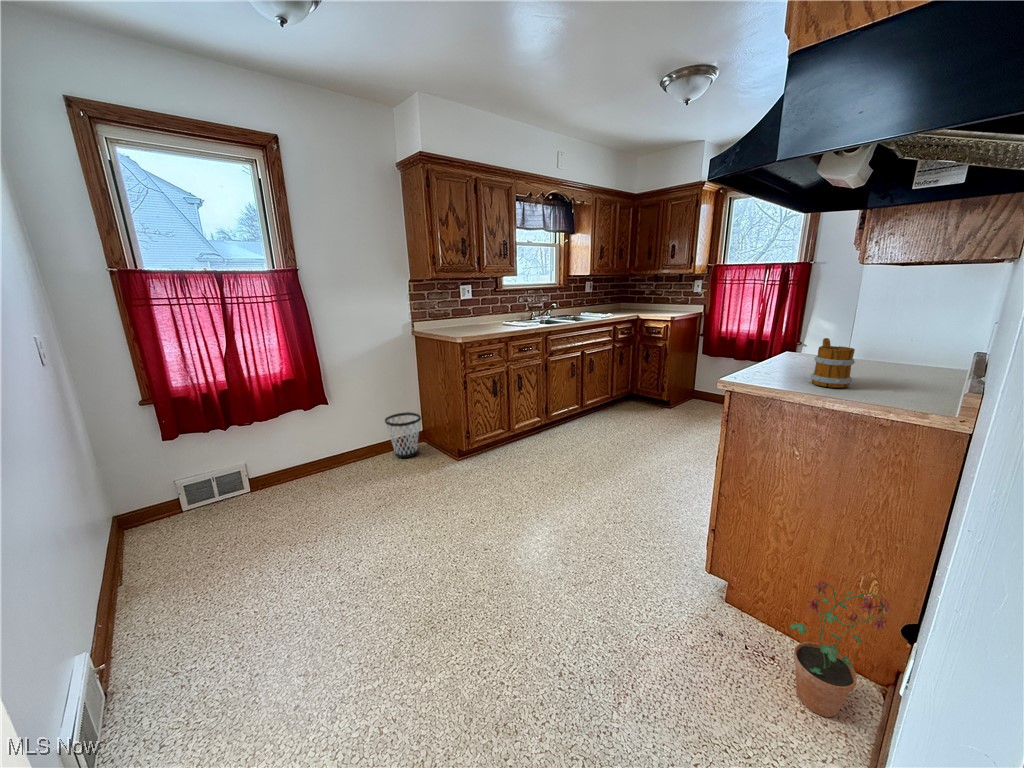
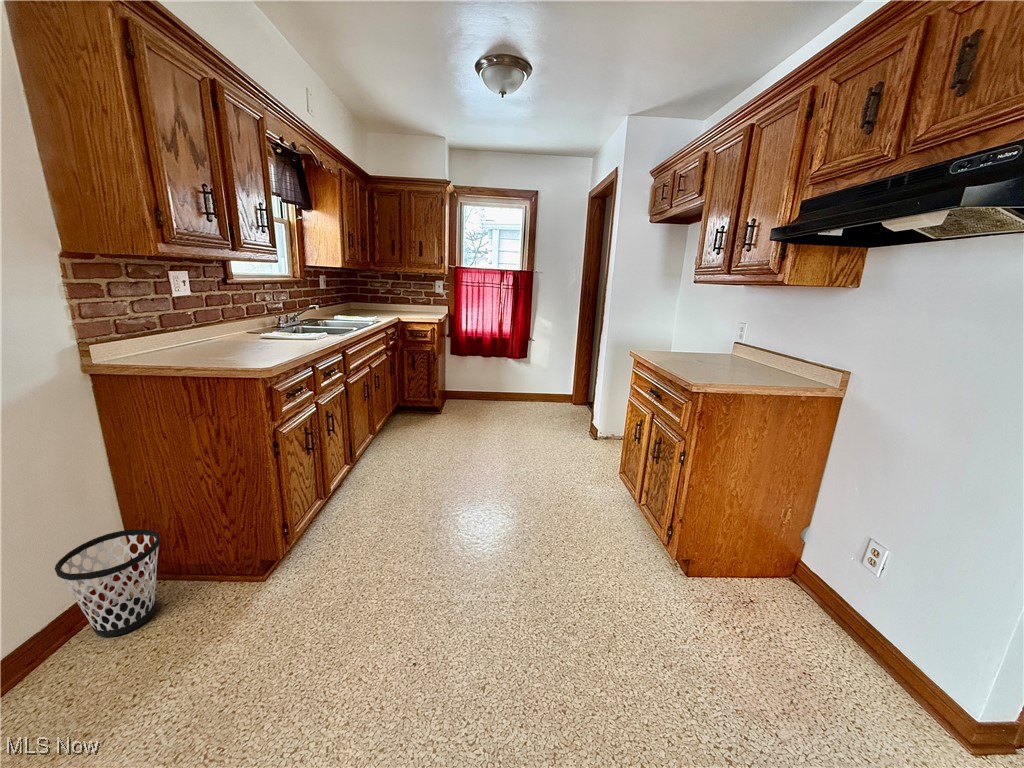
mug: present [811,338,855,388] -> none [714,336,752,374]
potted plant: present [790,580,891,717] -> none [770,510,835,613]

